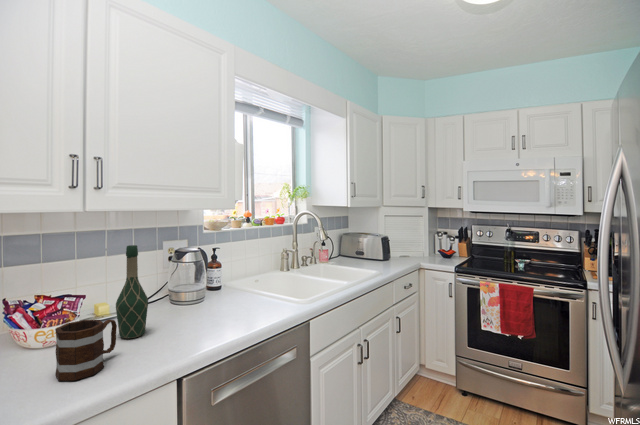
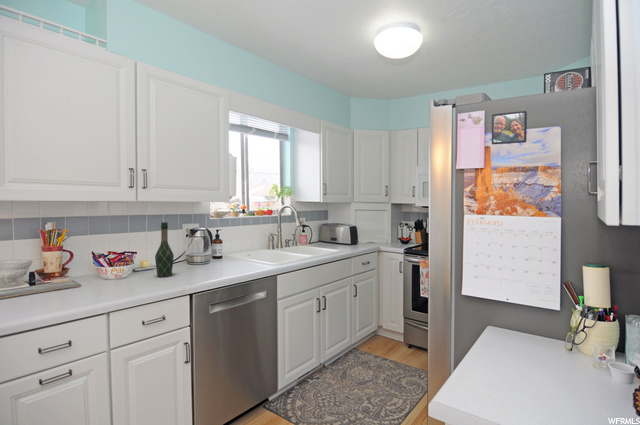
mug: present [55,319,117,381] -> none [127,261,157,289]

